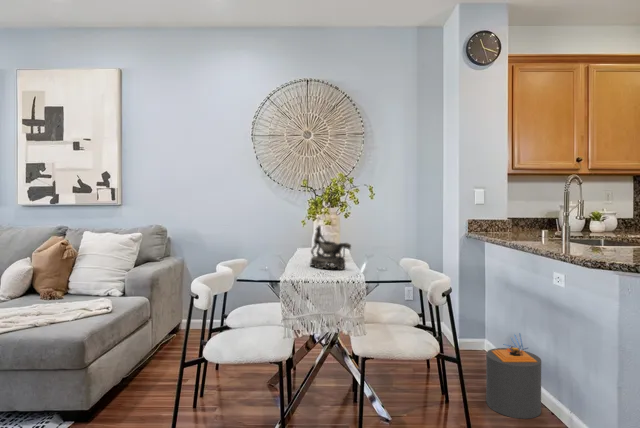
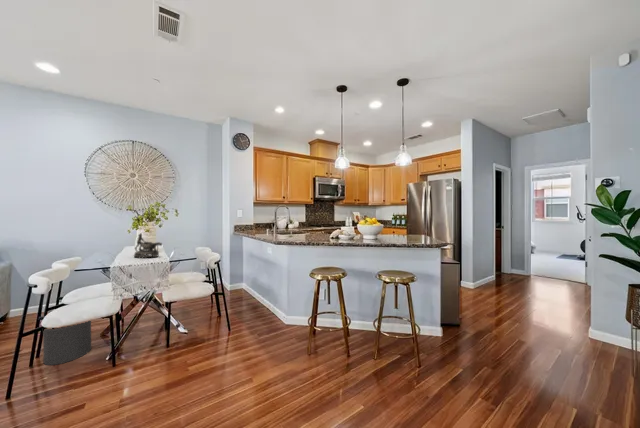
trash can: present [486,333,541,419] -> present [43,321,91,365]

